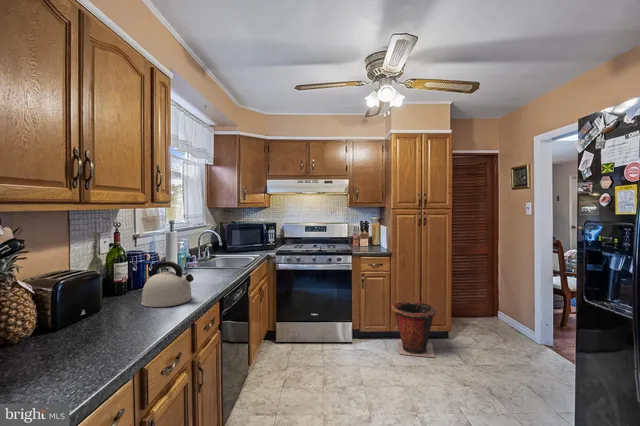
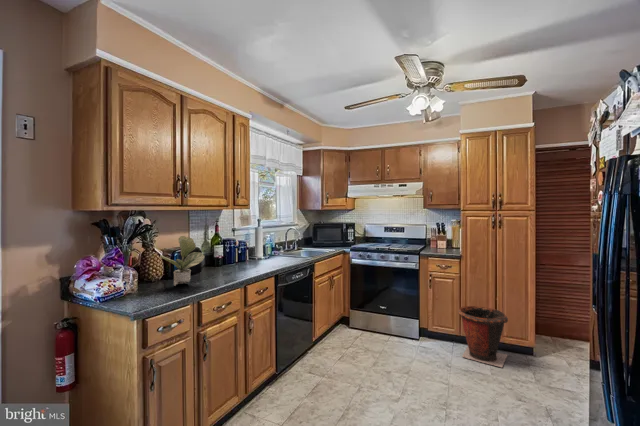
potted plant: none [41,255,129,344] -> present [160,236,204,286]
kettle: present [141,262,194,307] -> none [224,246,255,275]

